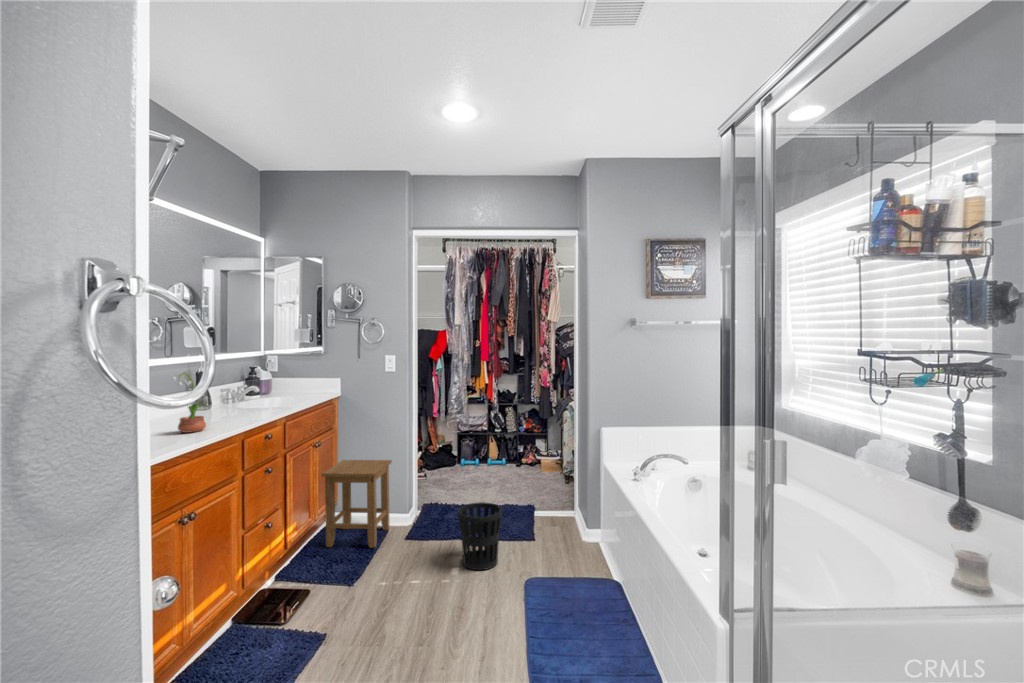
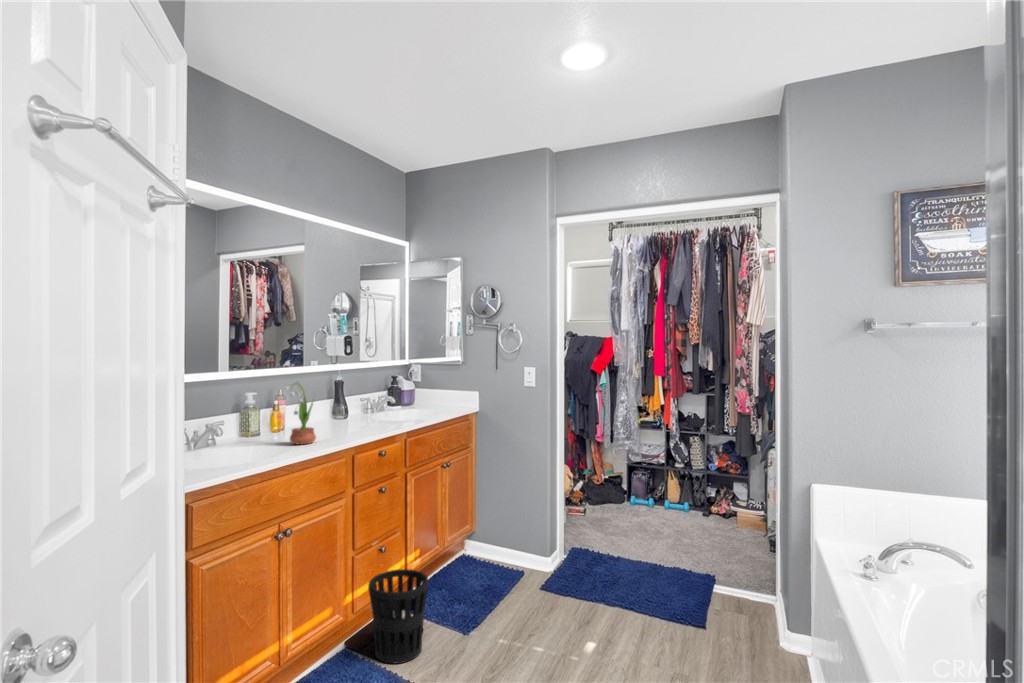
stool: present [322,460,392,548] -> none [450,485,530,592]
wastebasket: present [458,502,502,570] -> present [368,569,428,663]

